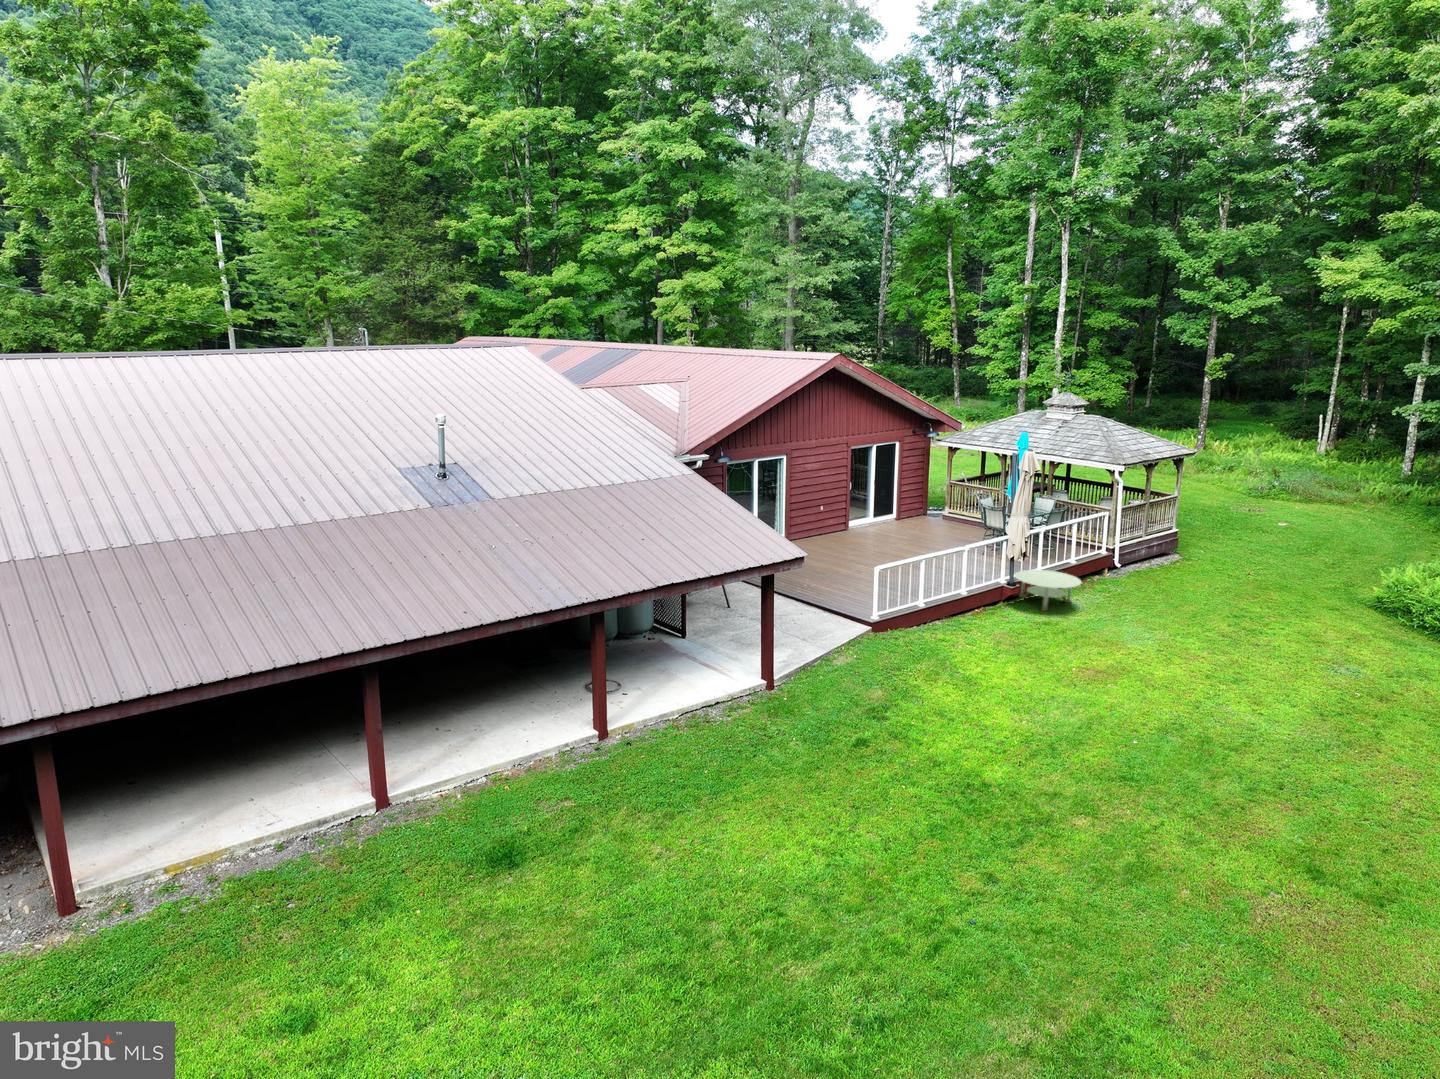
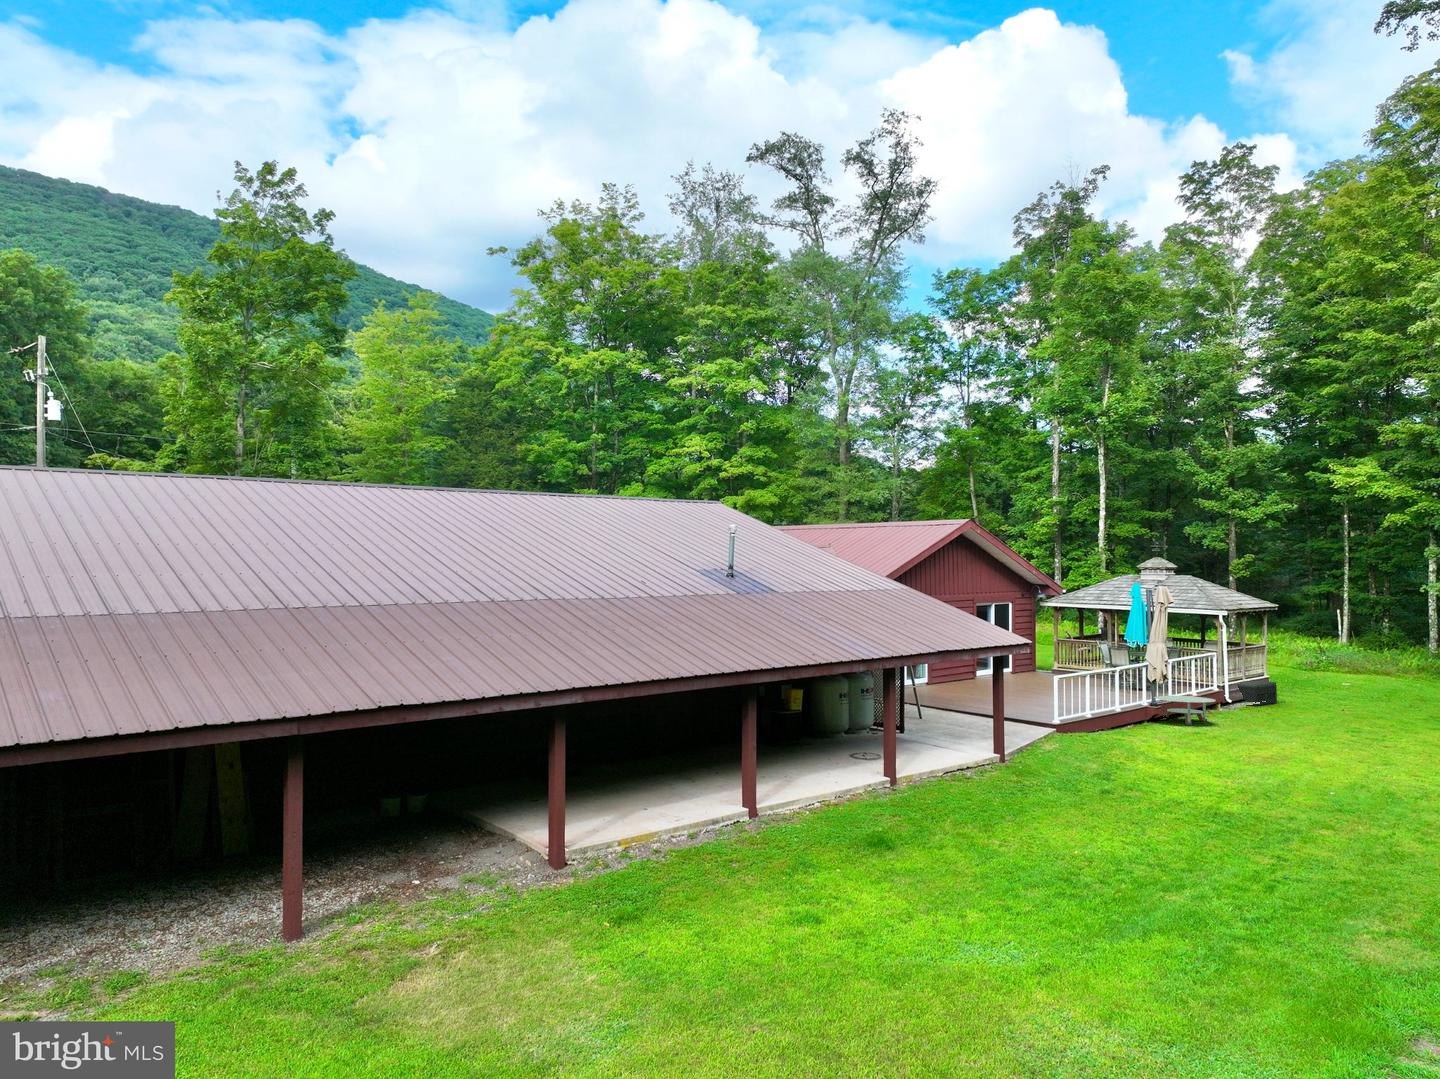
storage bench: none [1130,535,1182,568] -> present [1236,681,1277,706]

